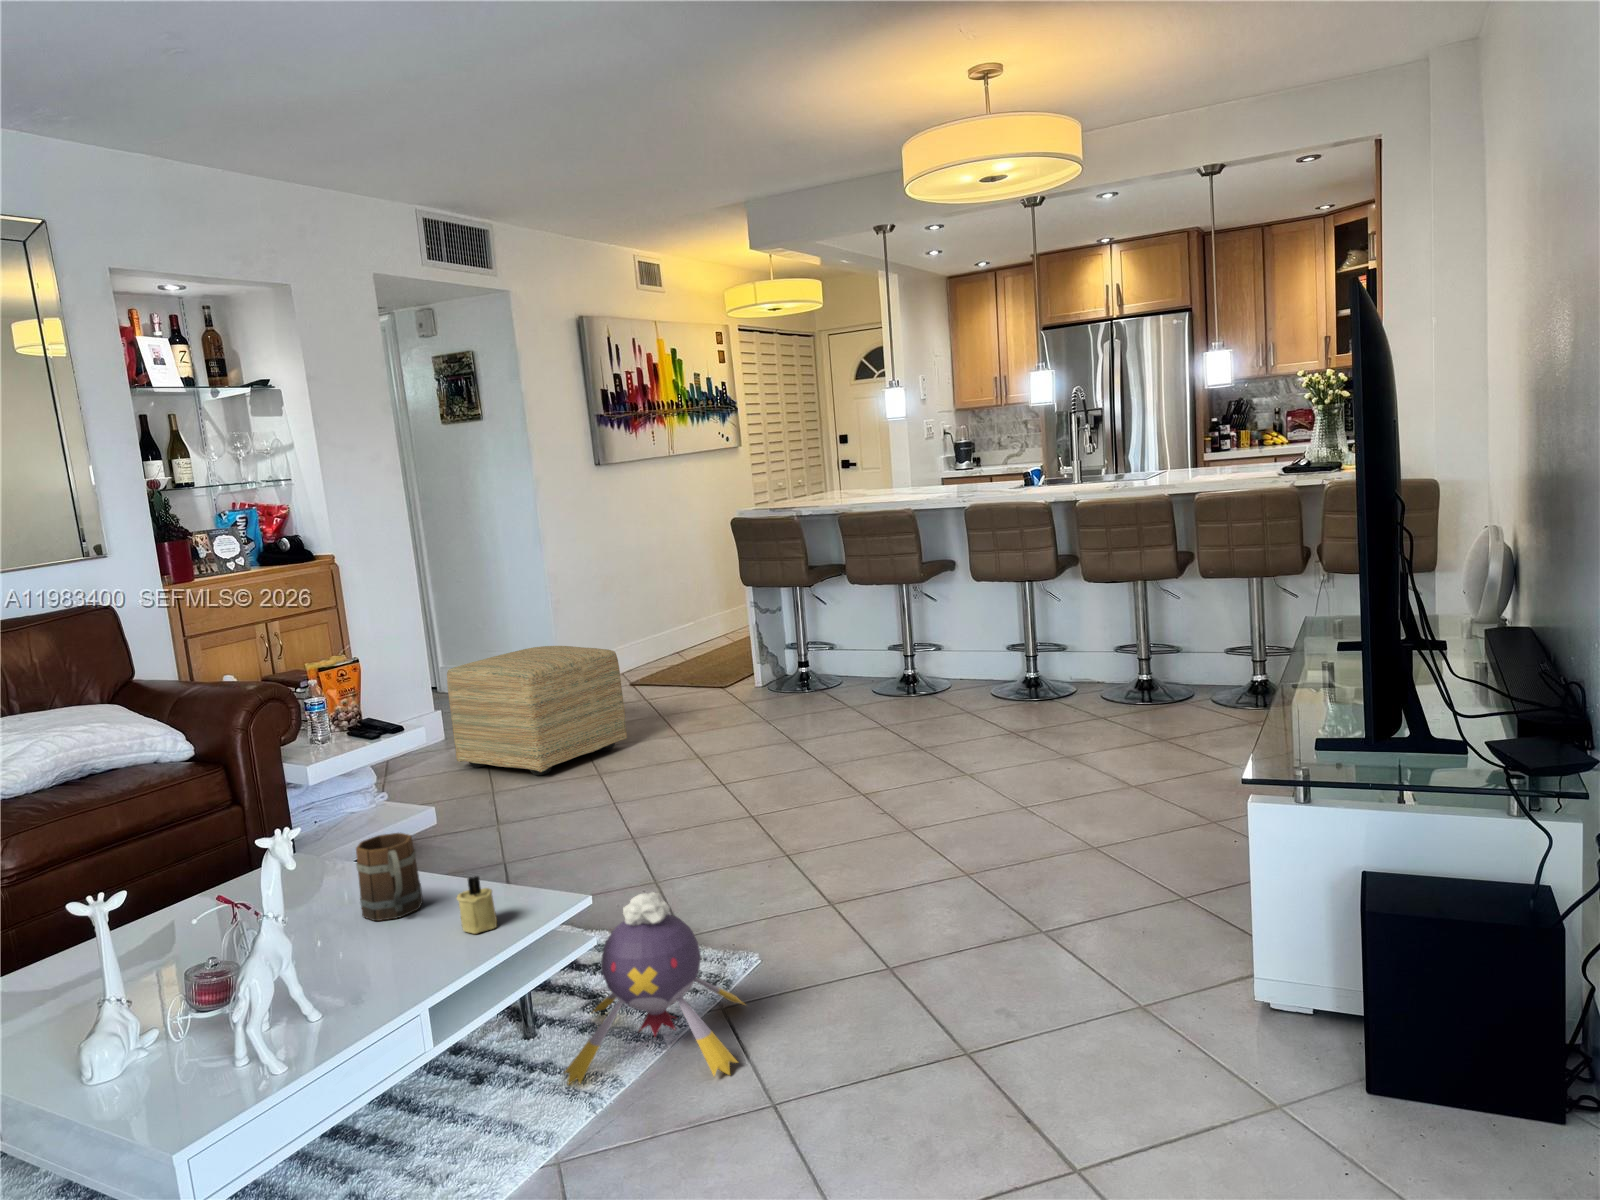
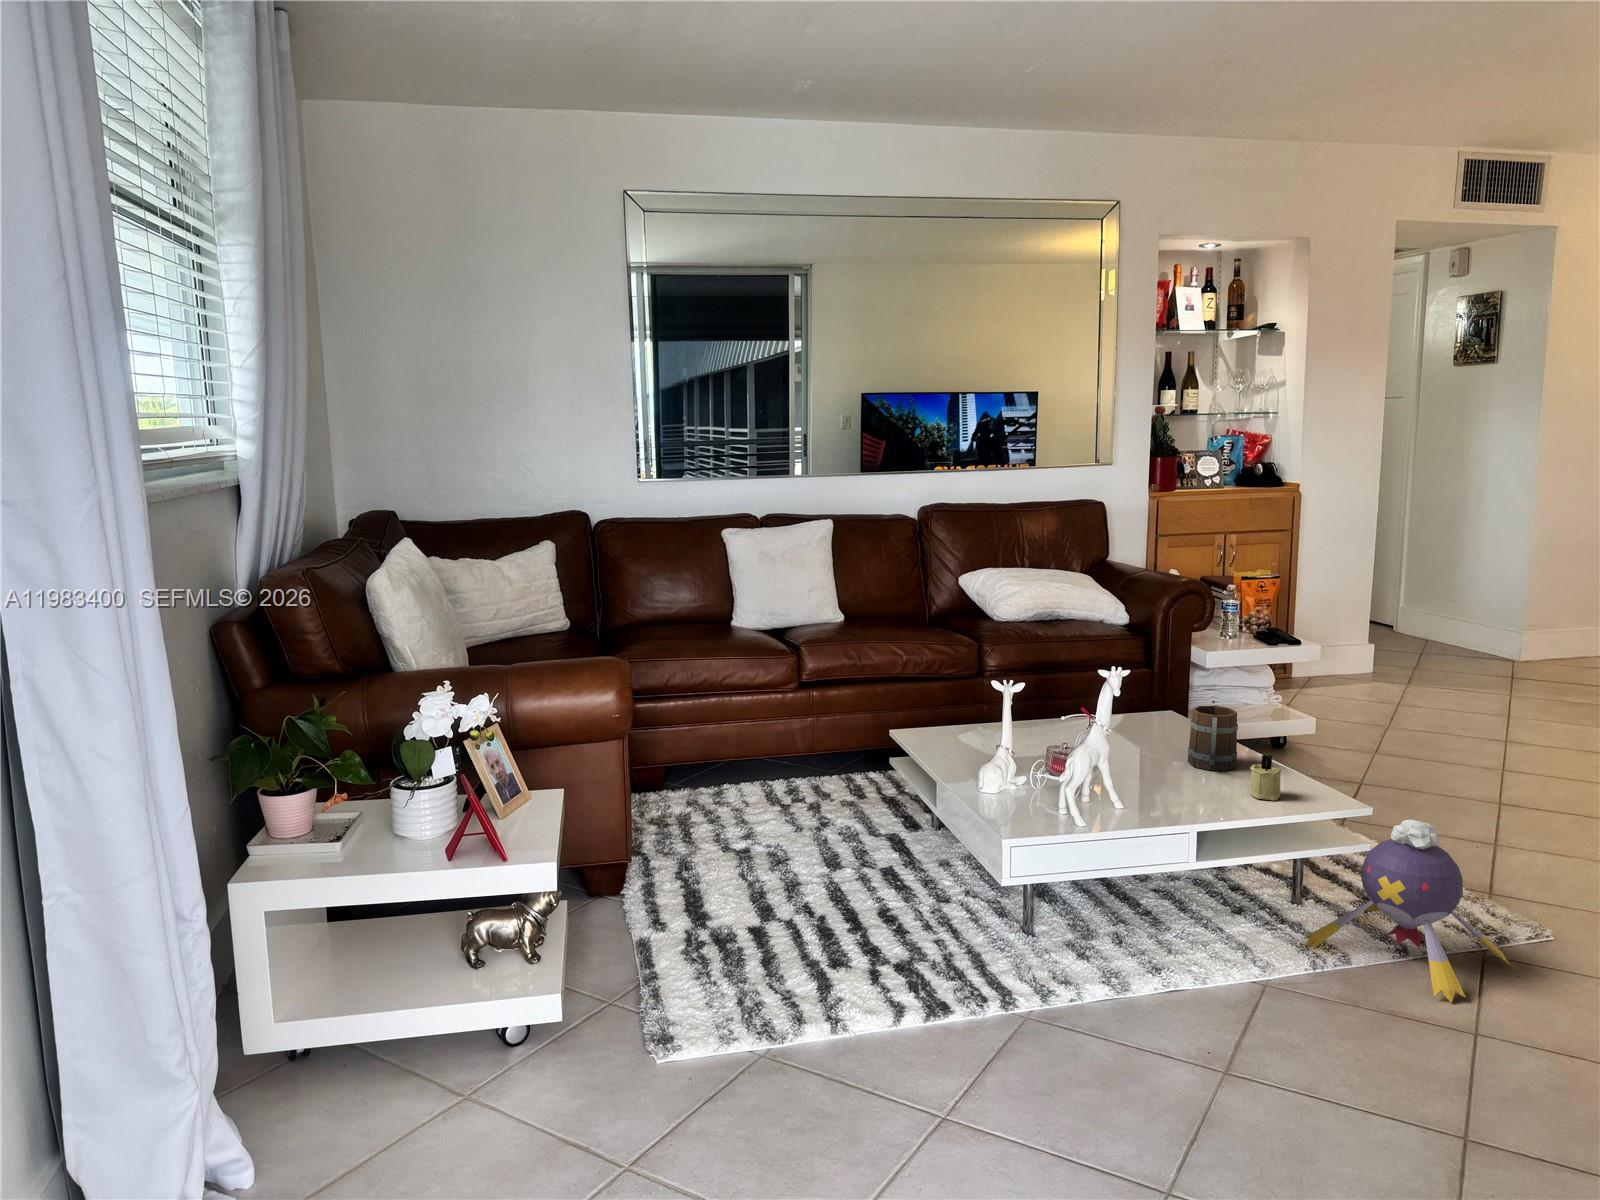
ottoman: present [447,646,627,775] -> none [1368,601,1568,723]

